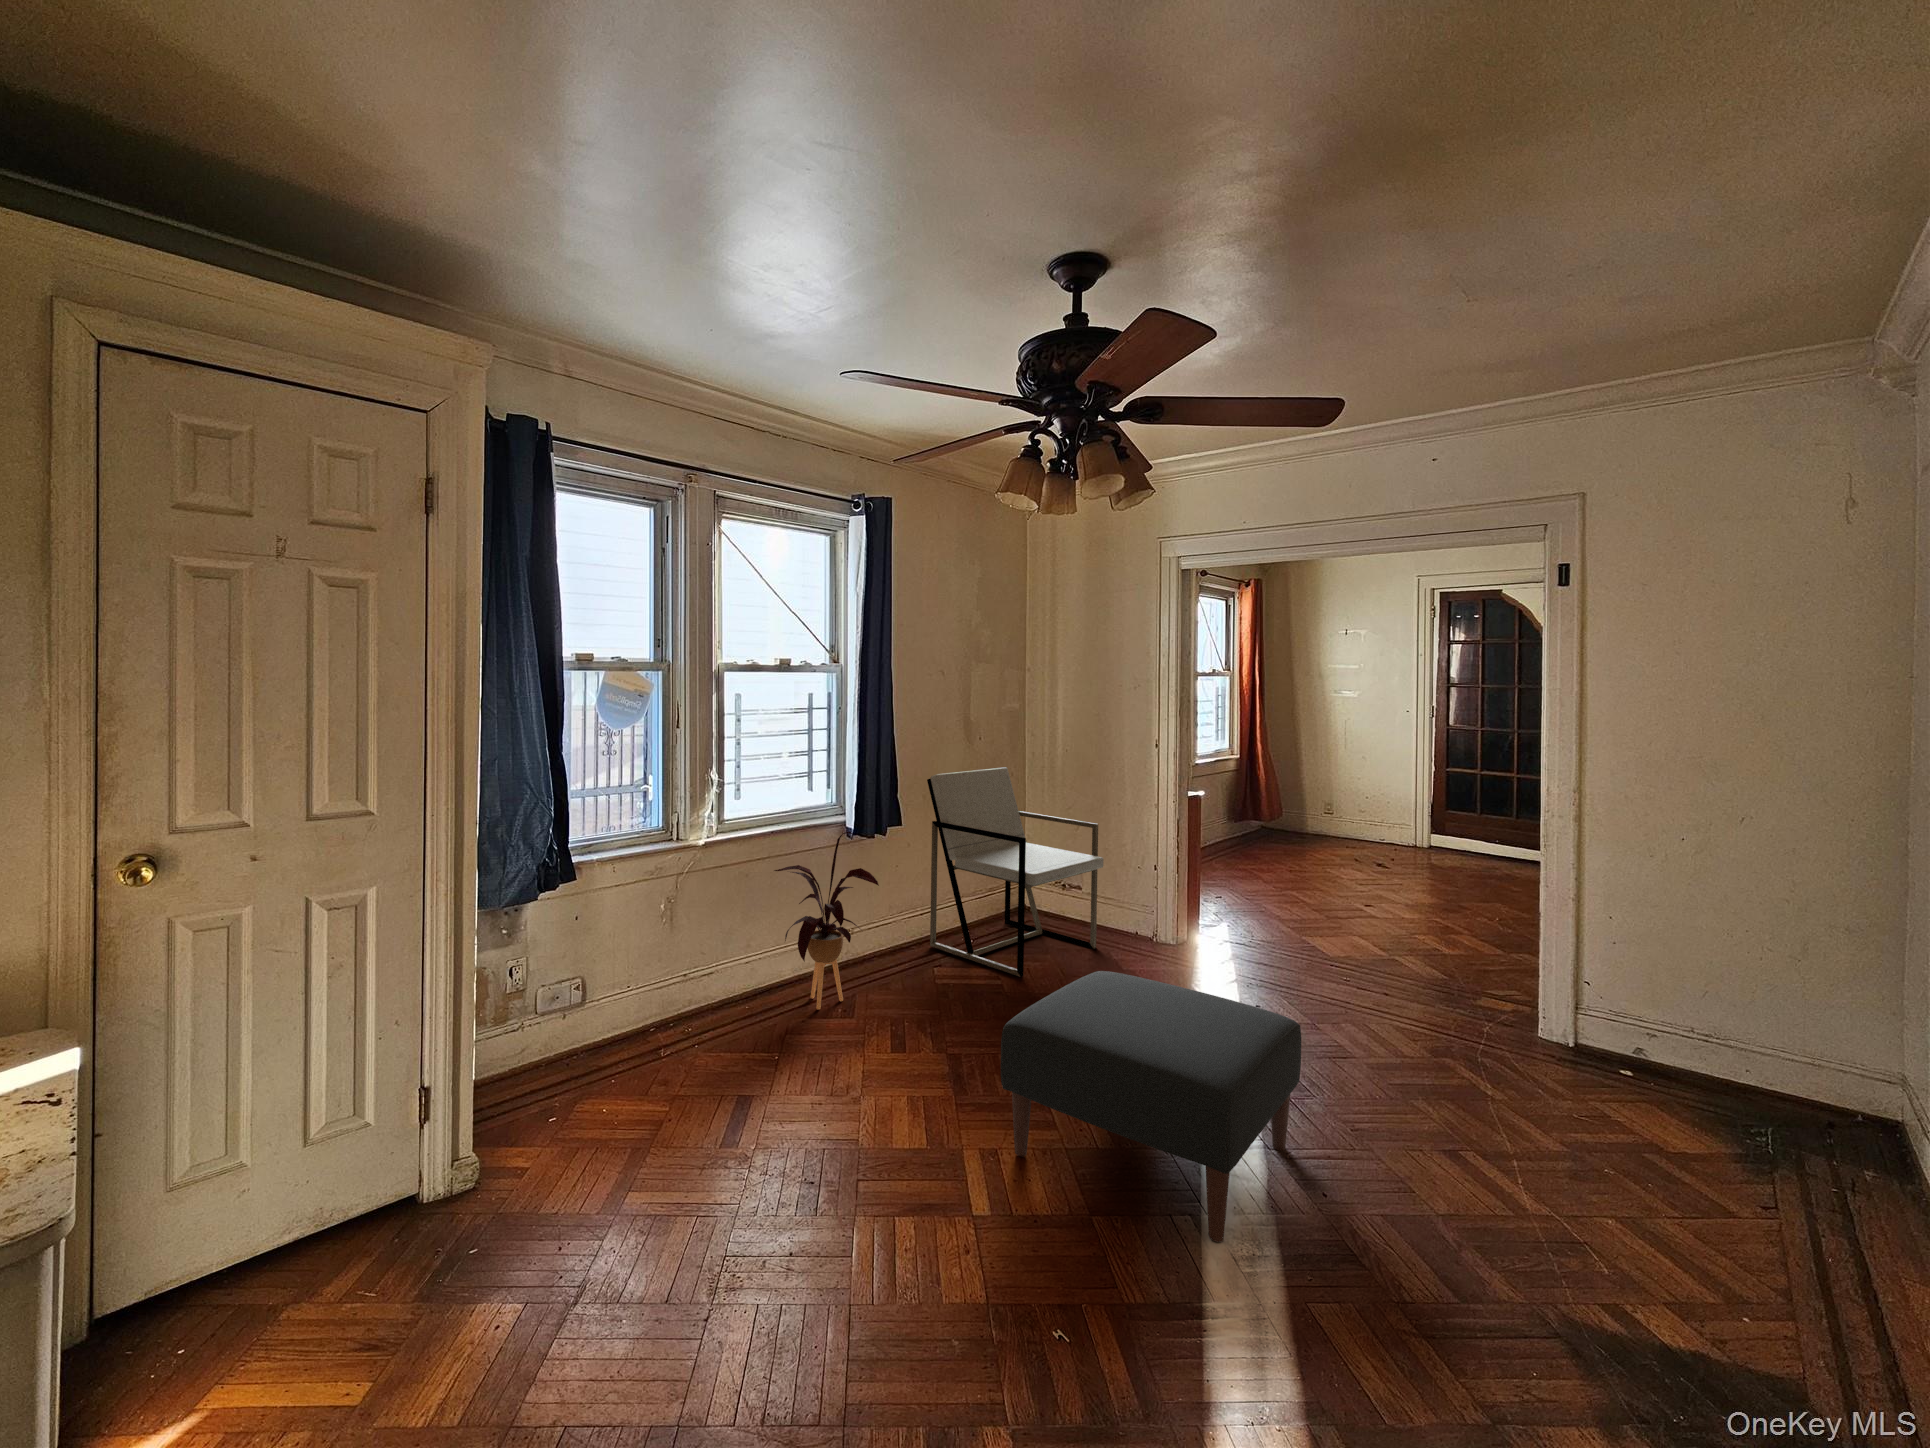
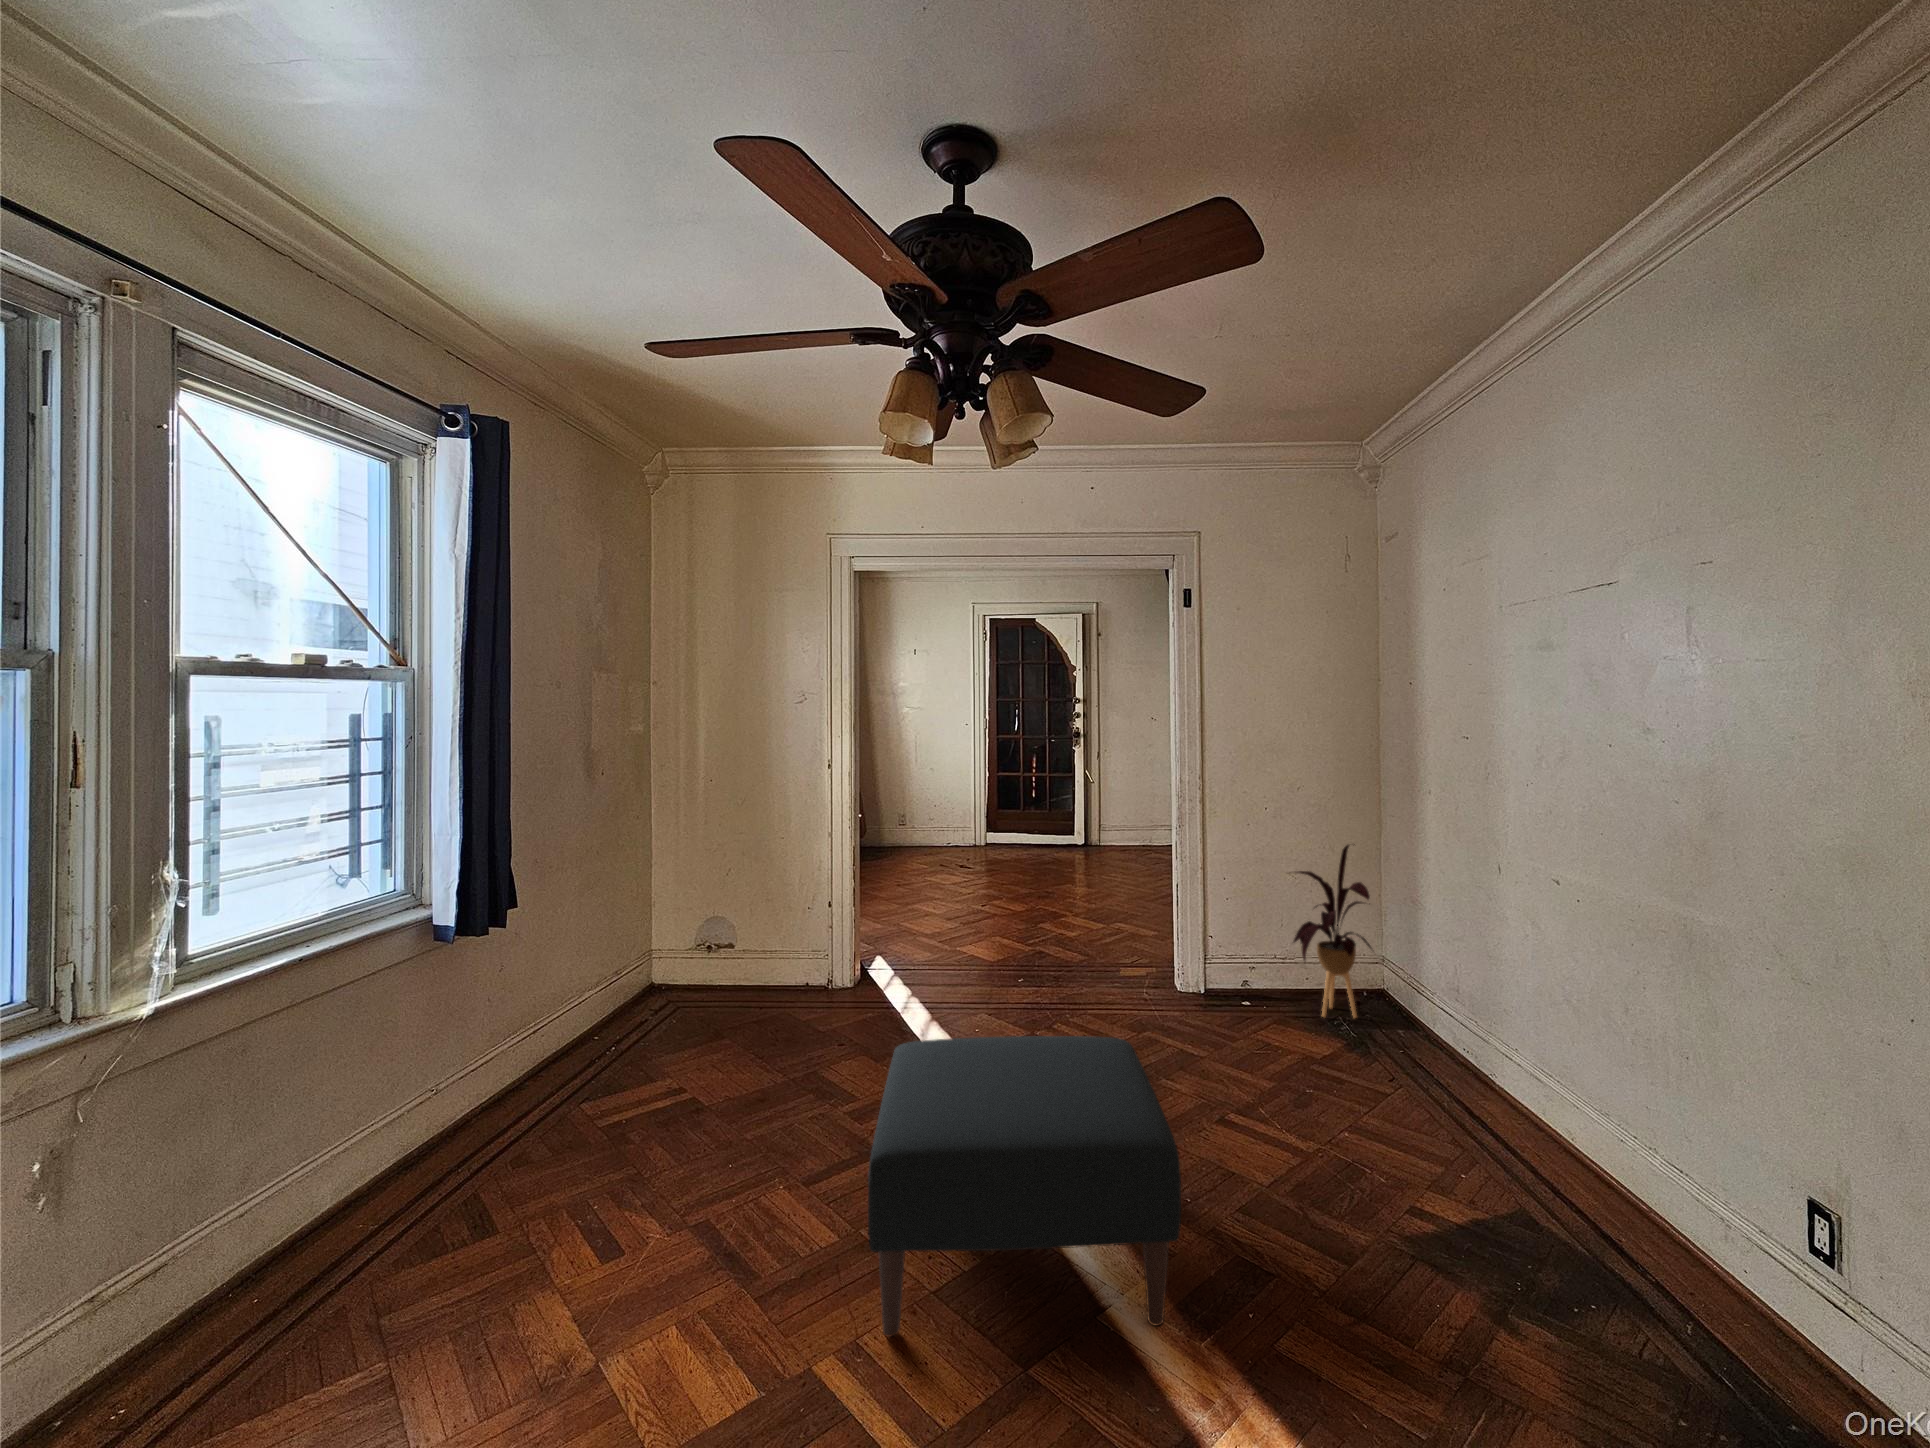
armchair: present [927,767,1104,977] -> none [540,808,783,1079]
house plant: present [774,832,879,1009] -> present [1293,845,1372,1018]

